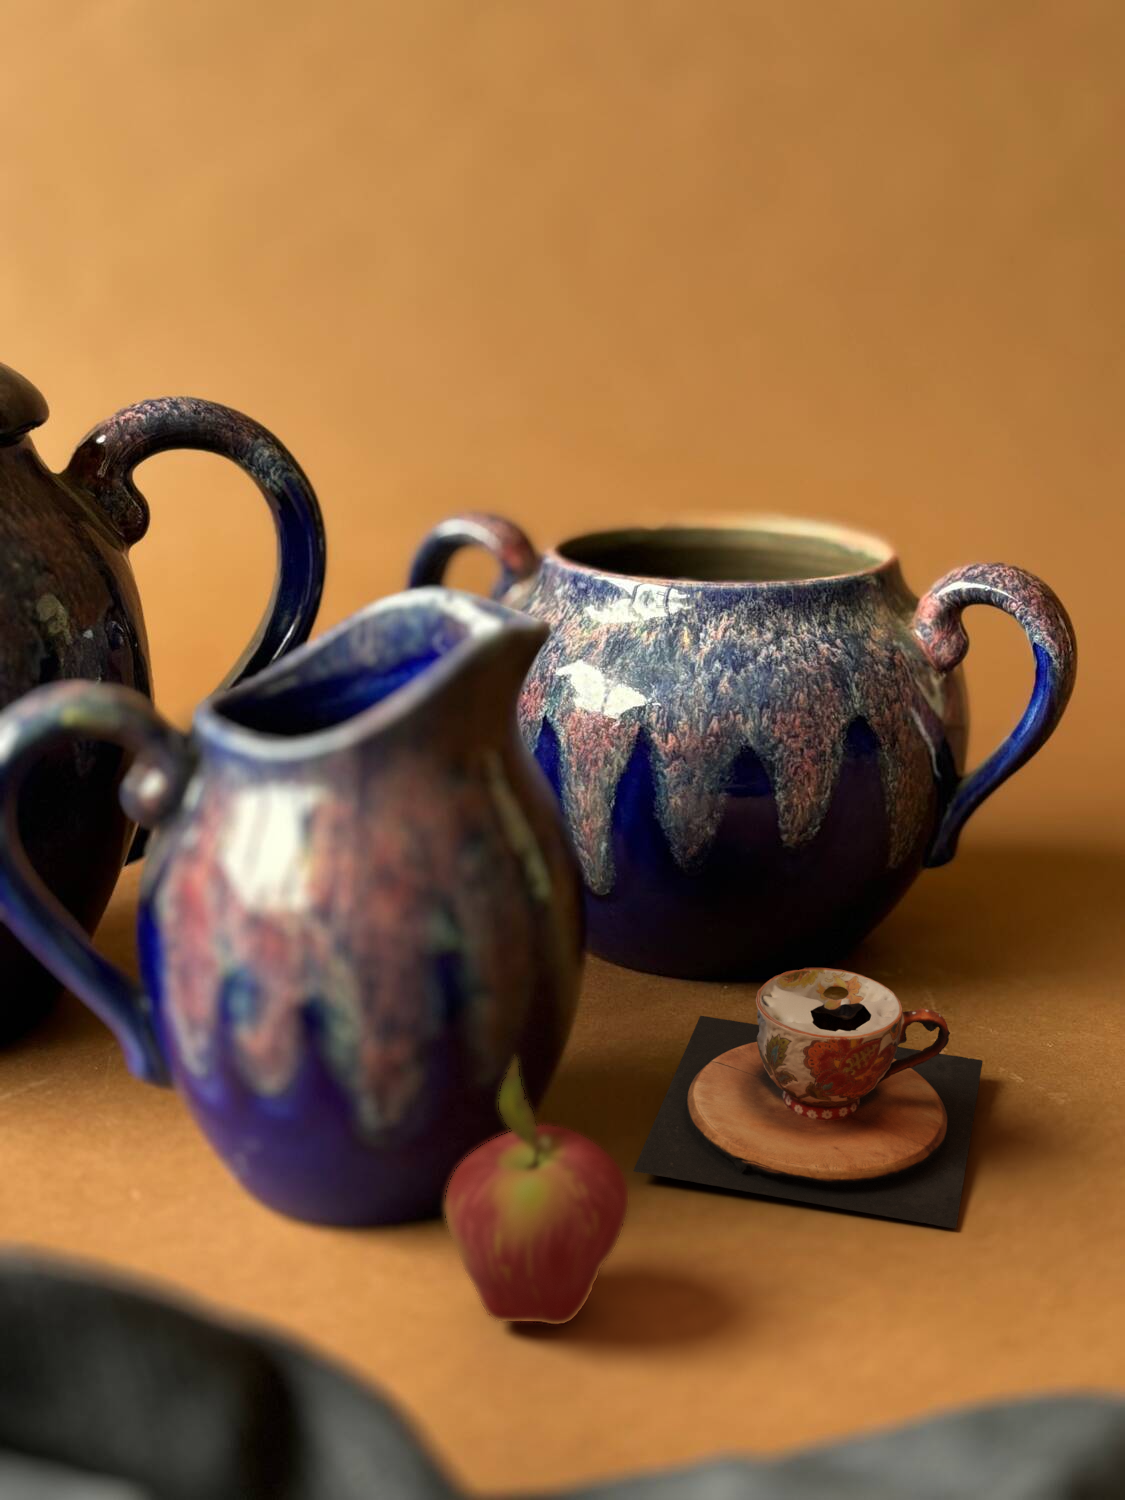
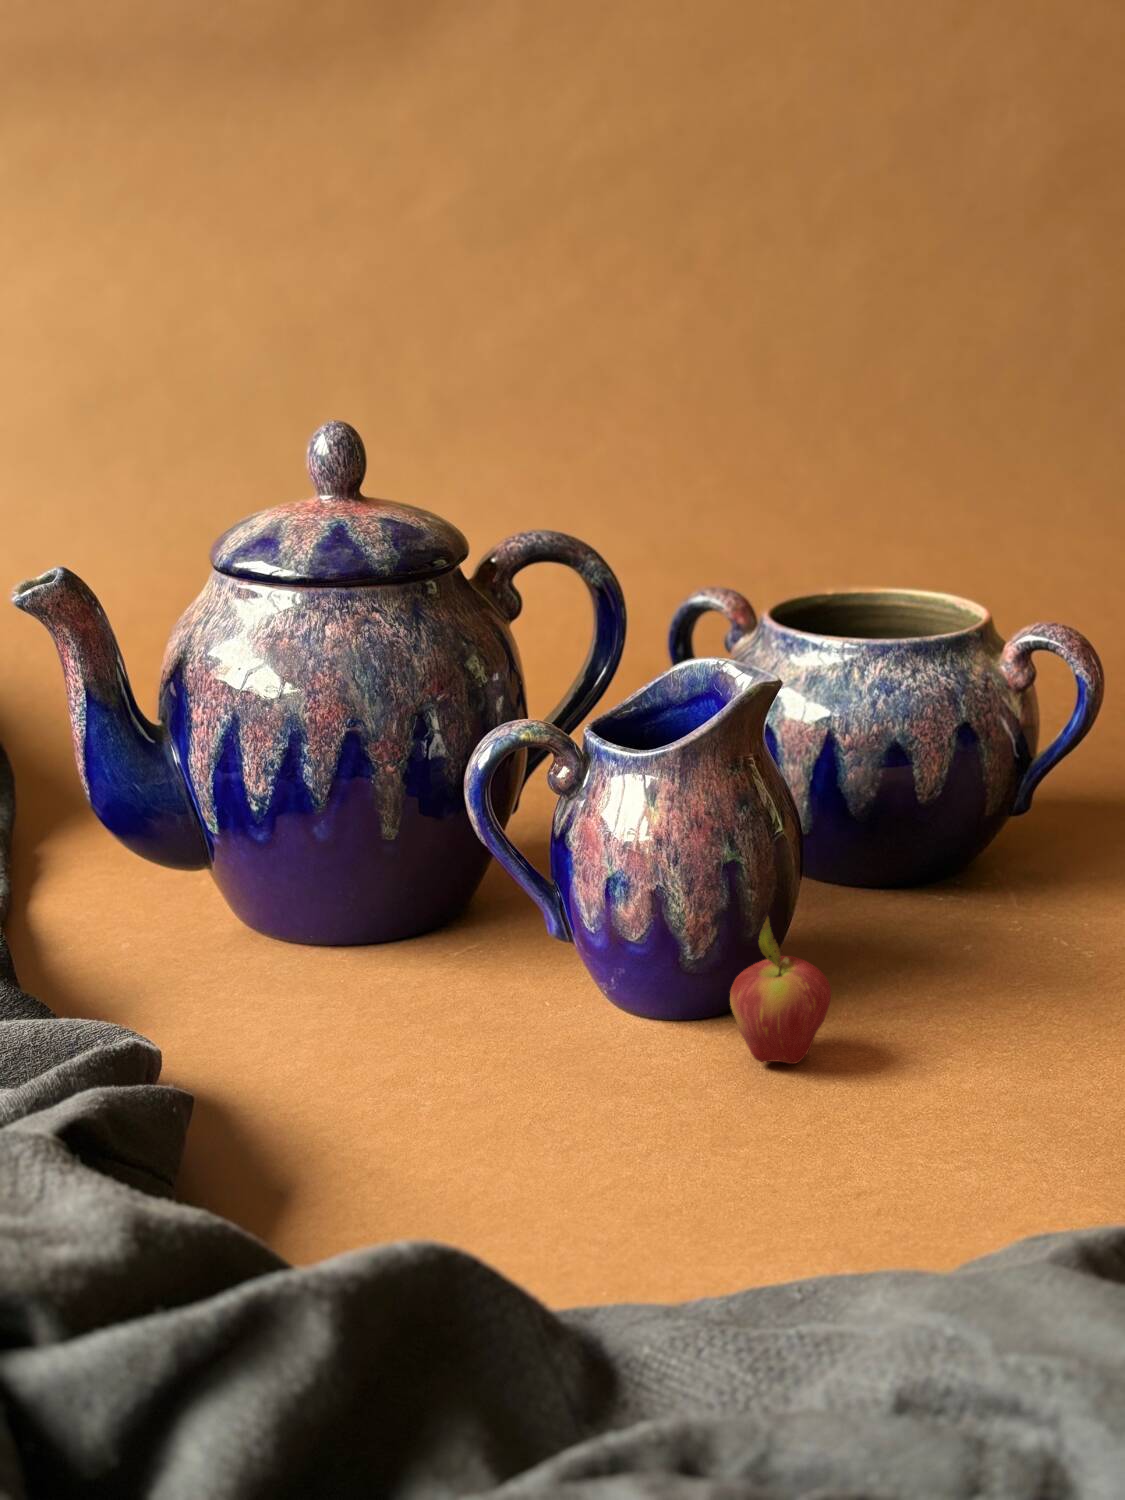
teacup: present [633,967,983,1228] -> none [830,874,1044,1020]

